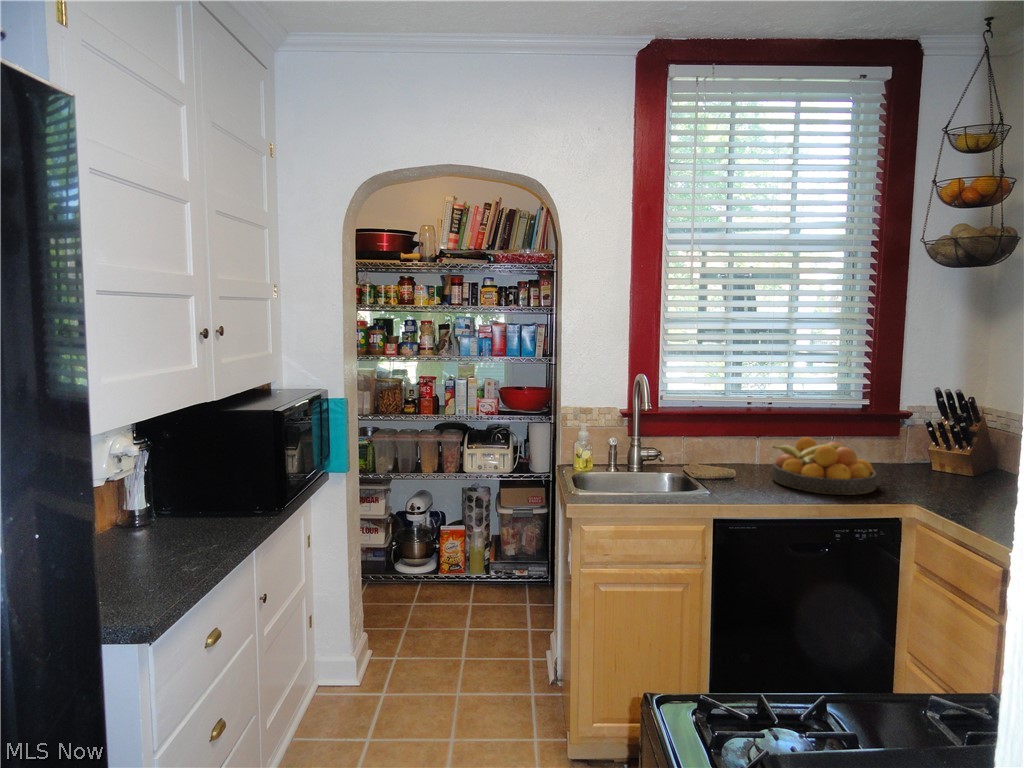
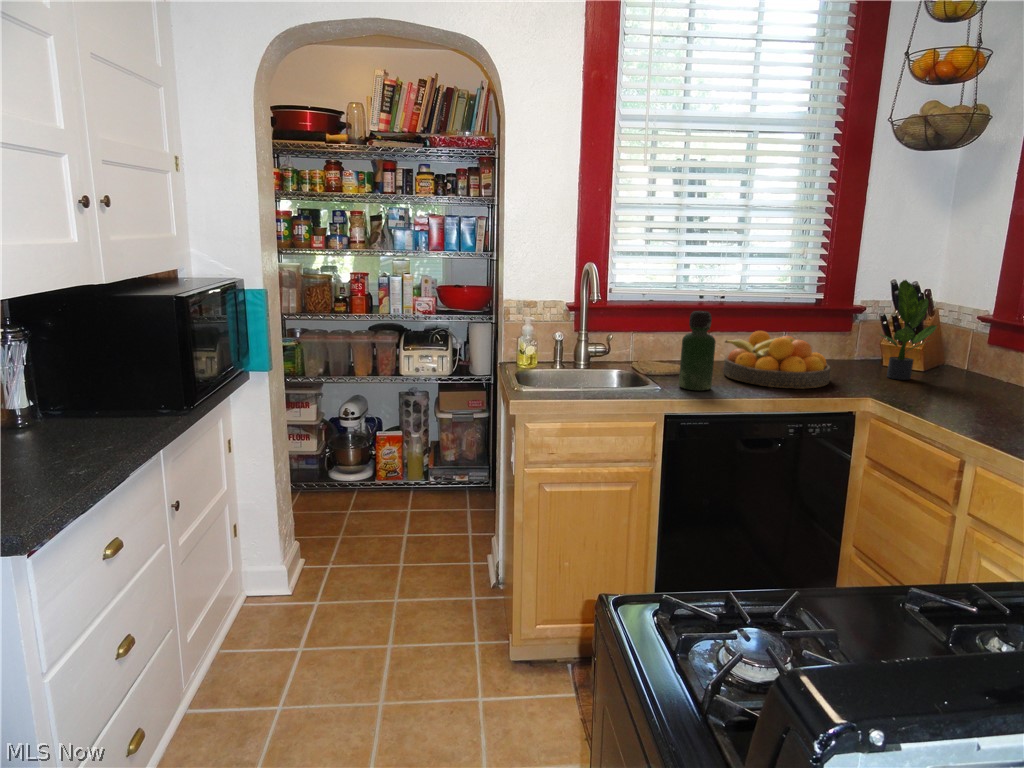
potted plant: none [924,388,984,486] -> present [882,280,937,380]
bottle: none [727,421,760,496] -> present [679,311,716,391]

